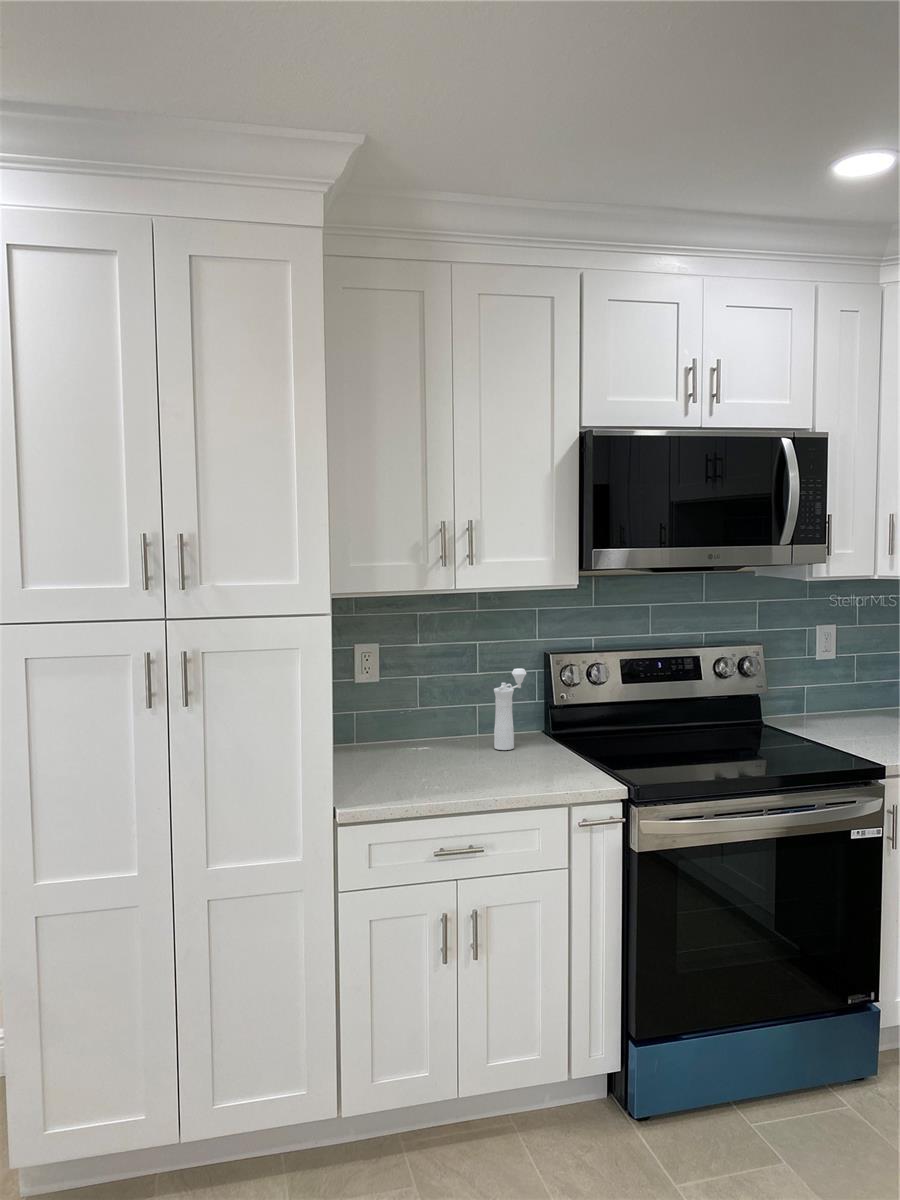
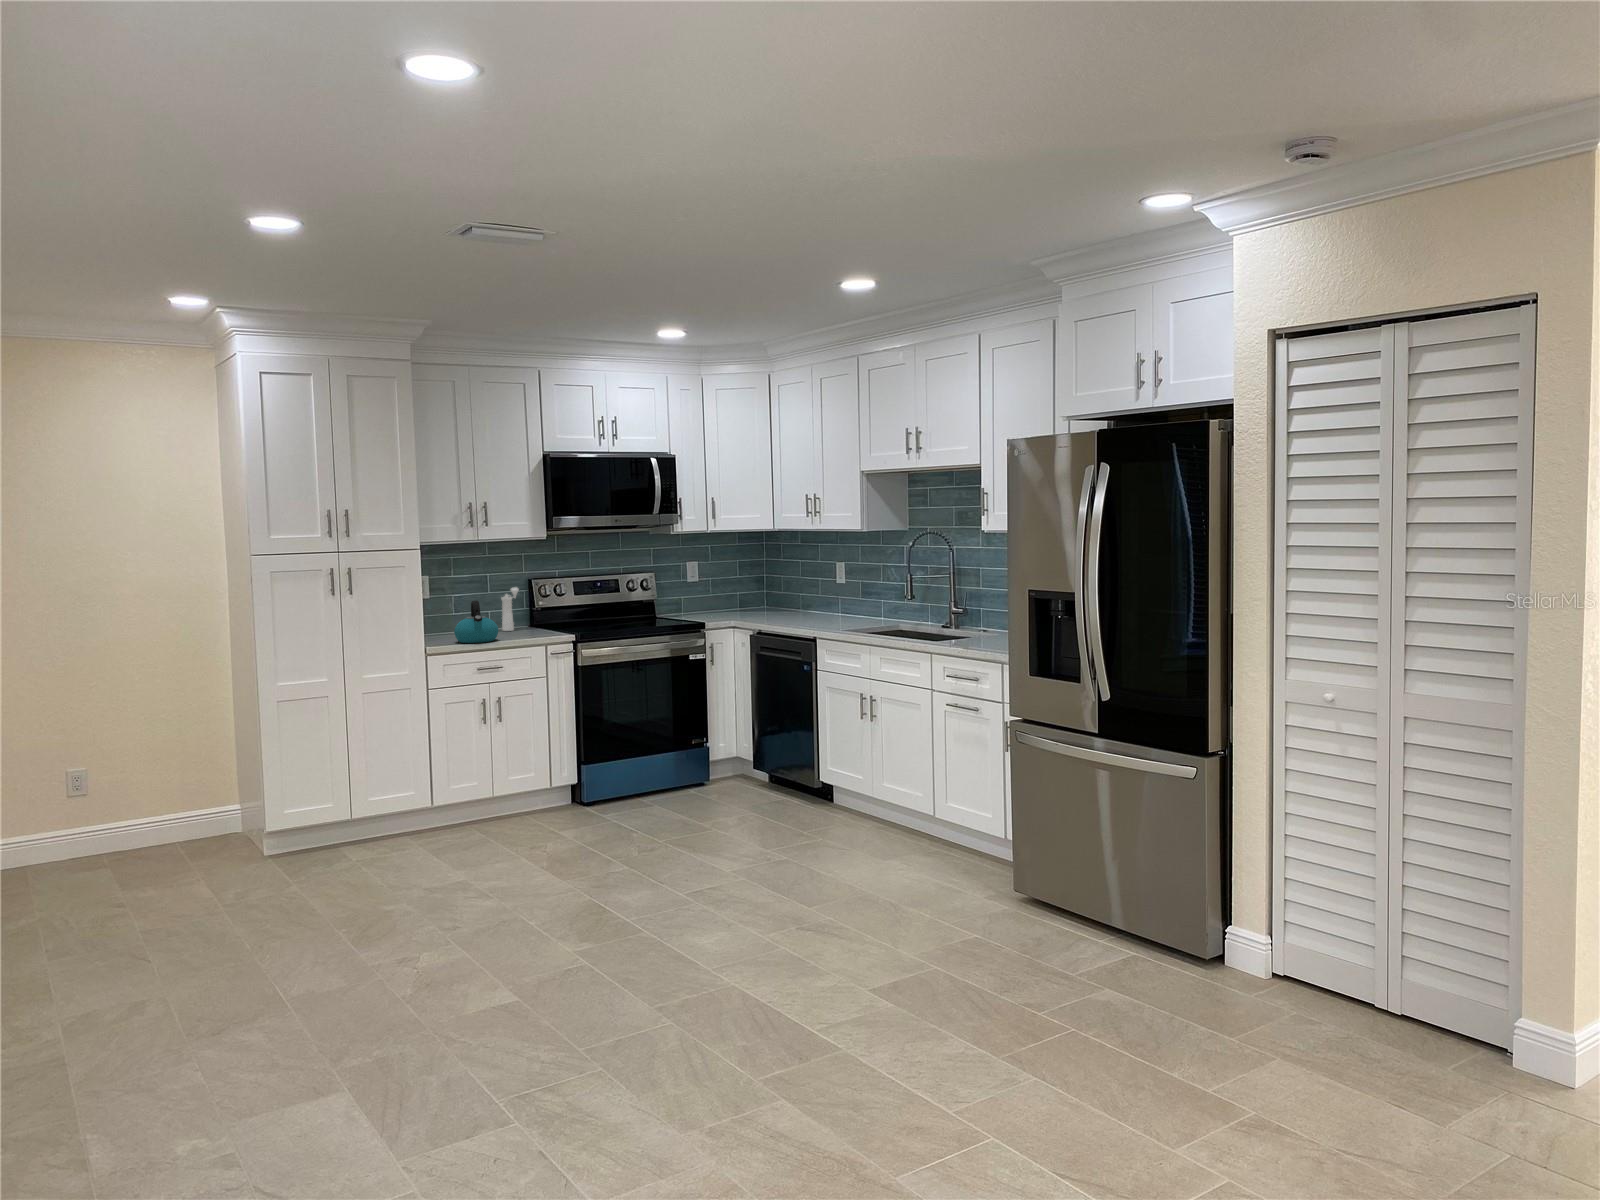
kettle: none [398,709,480,794] -> present [454,601,498,643]

